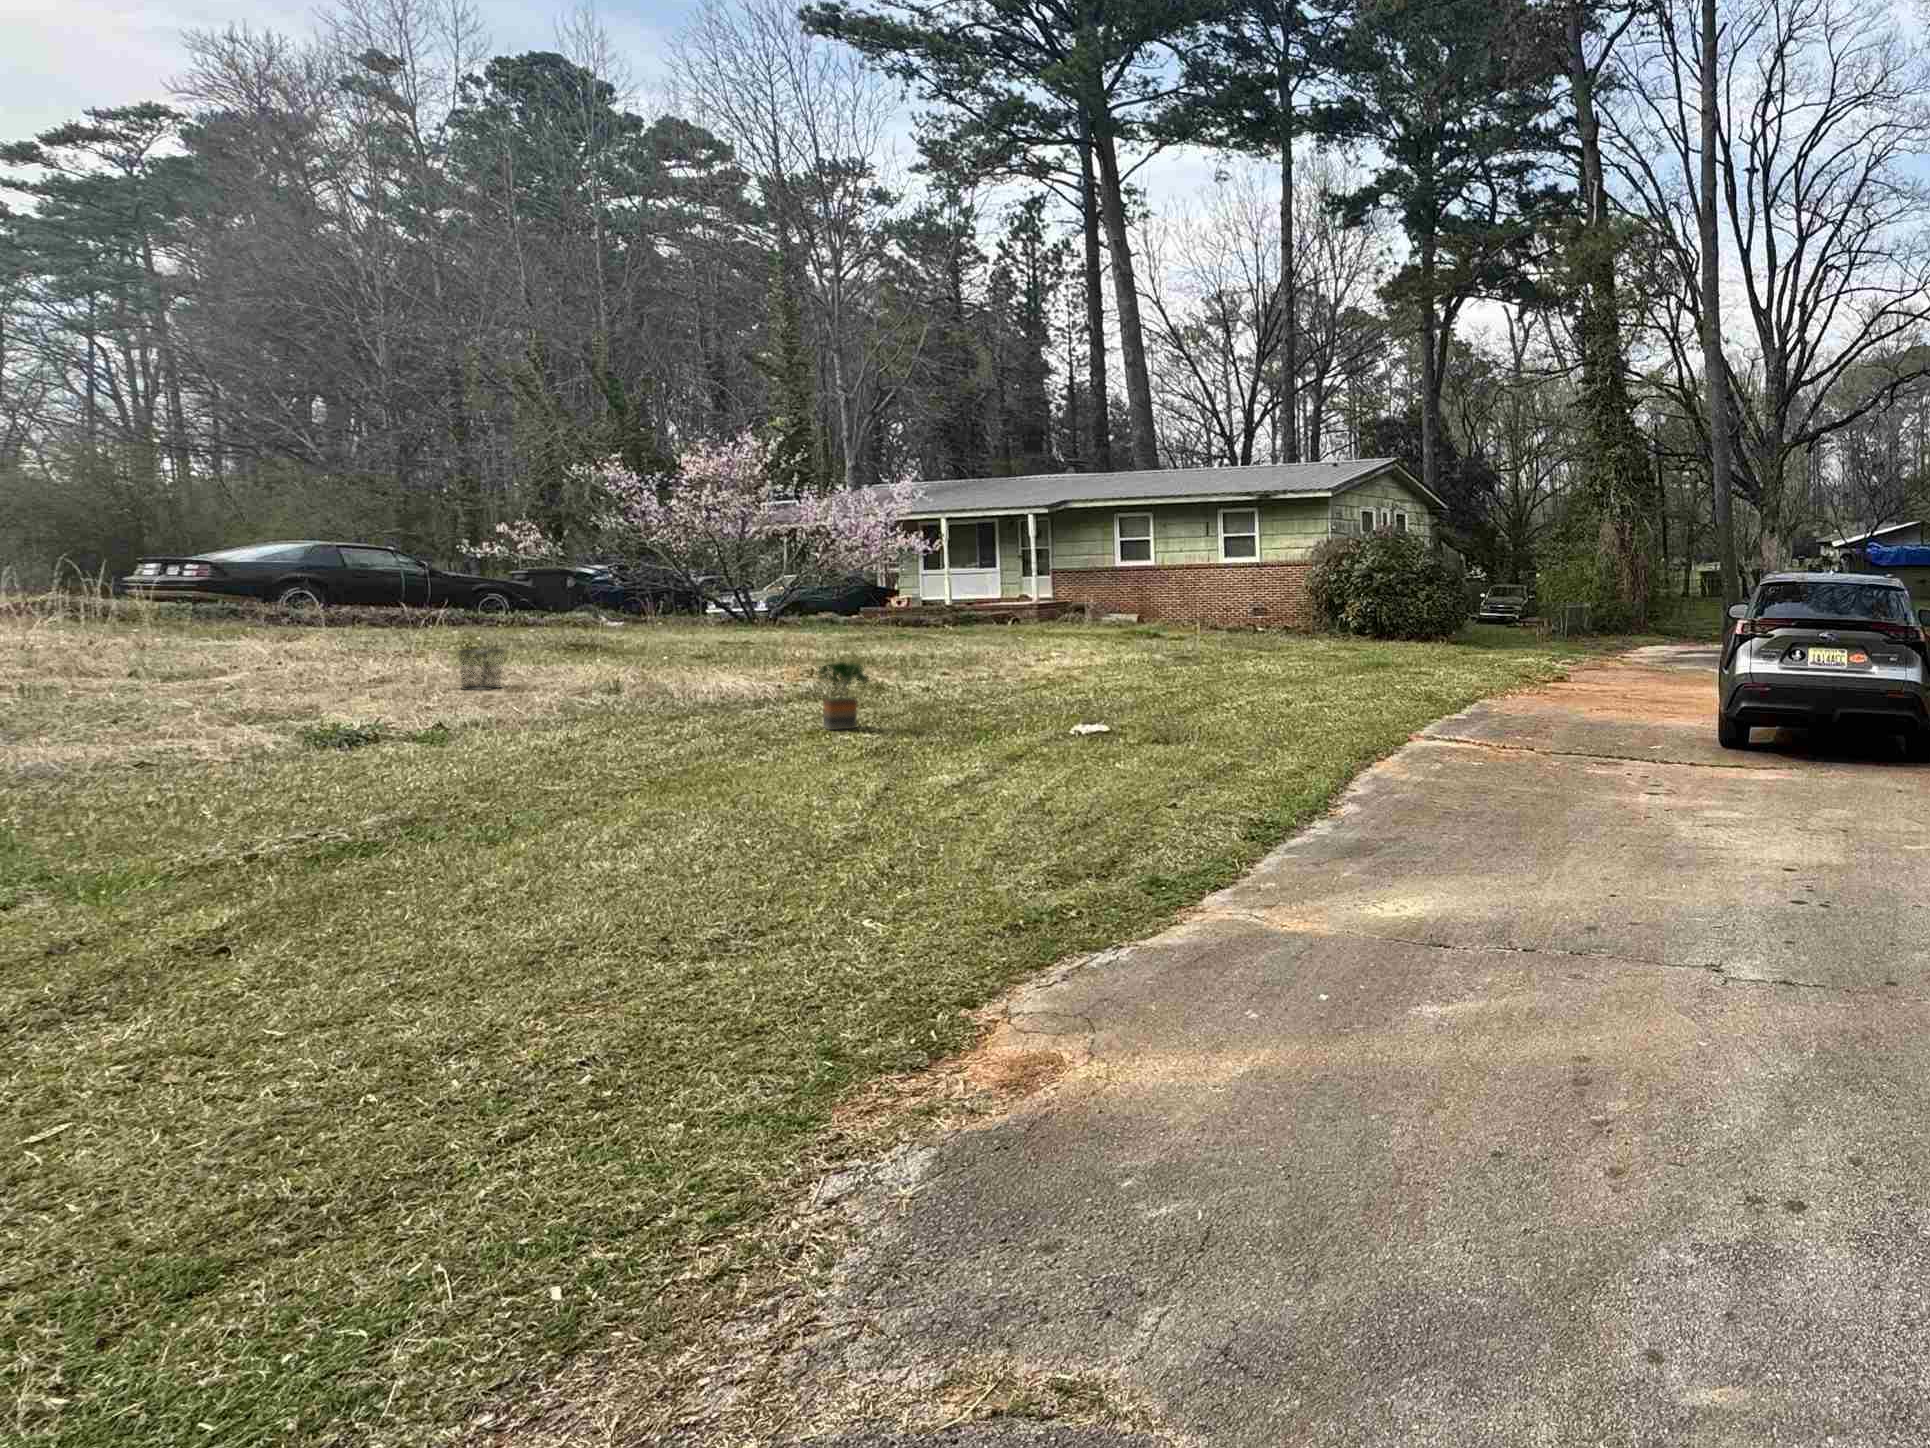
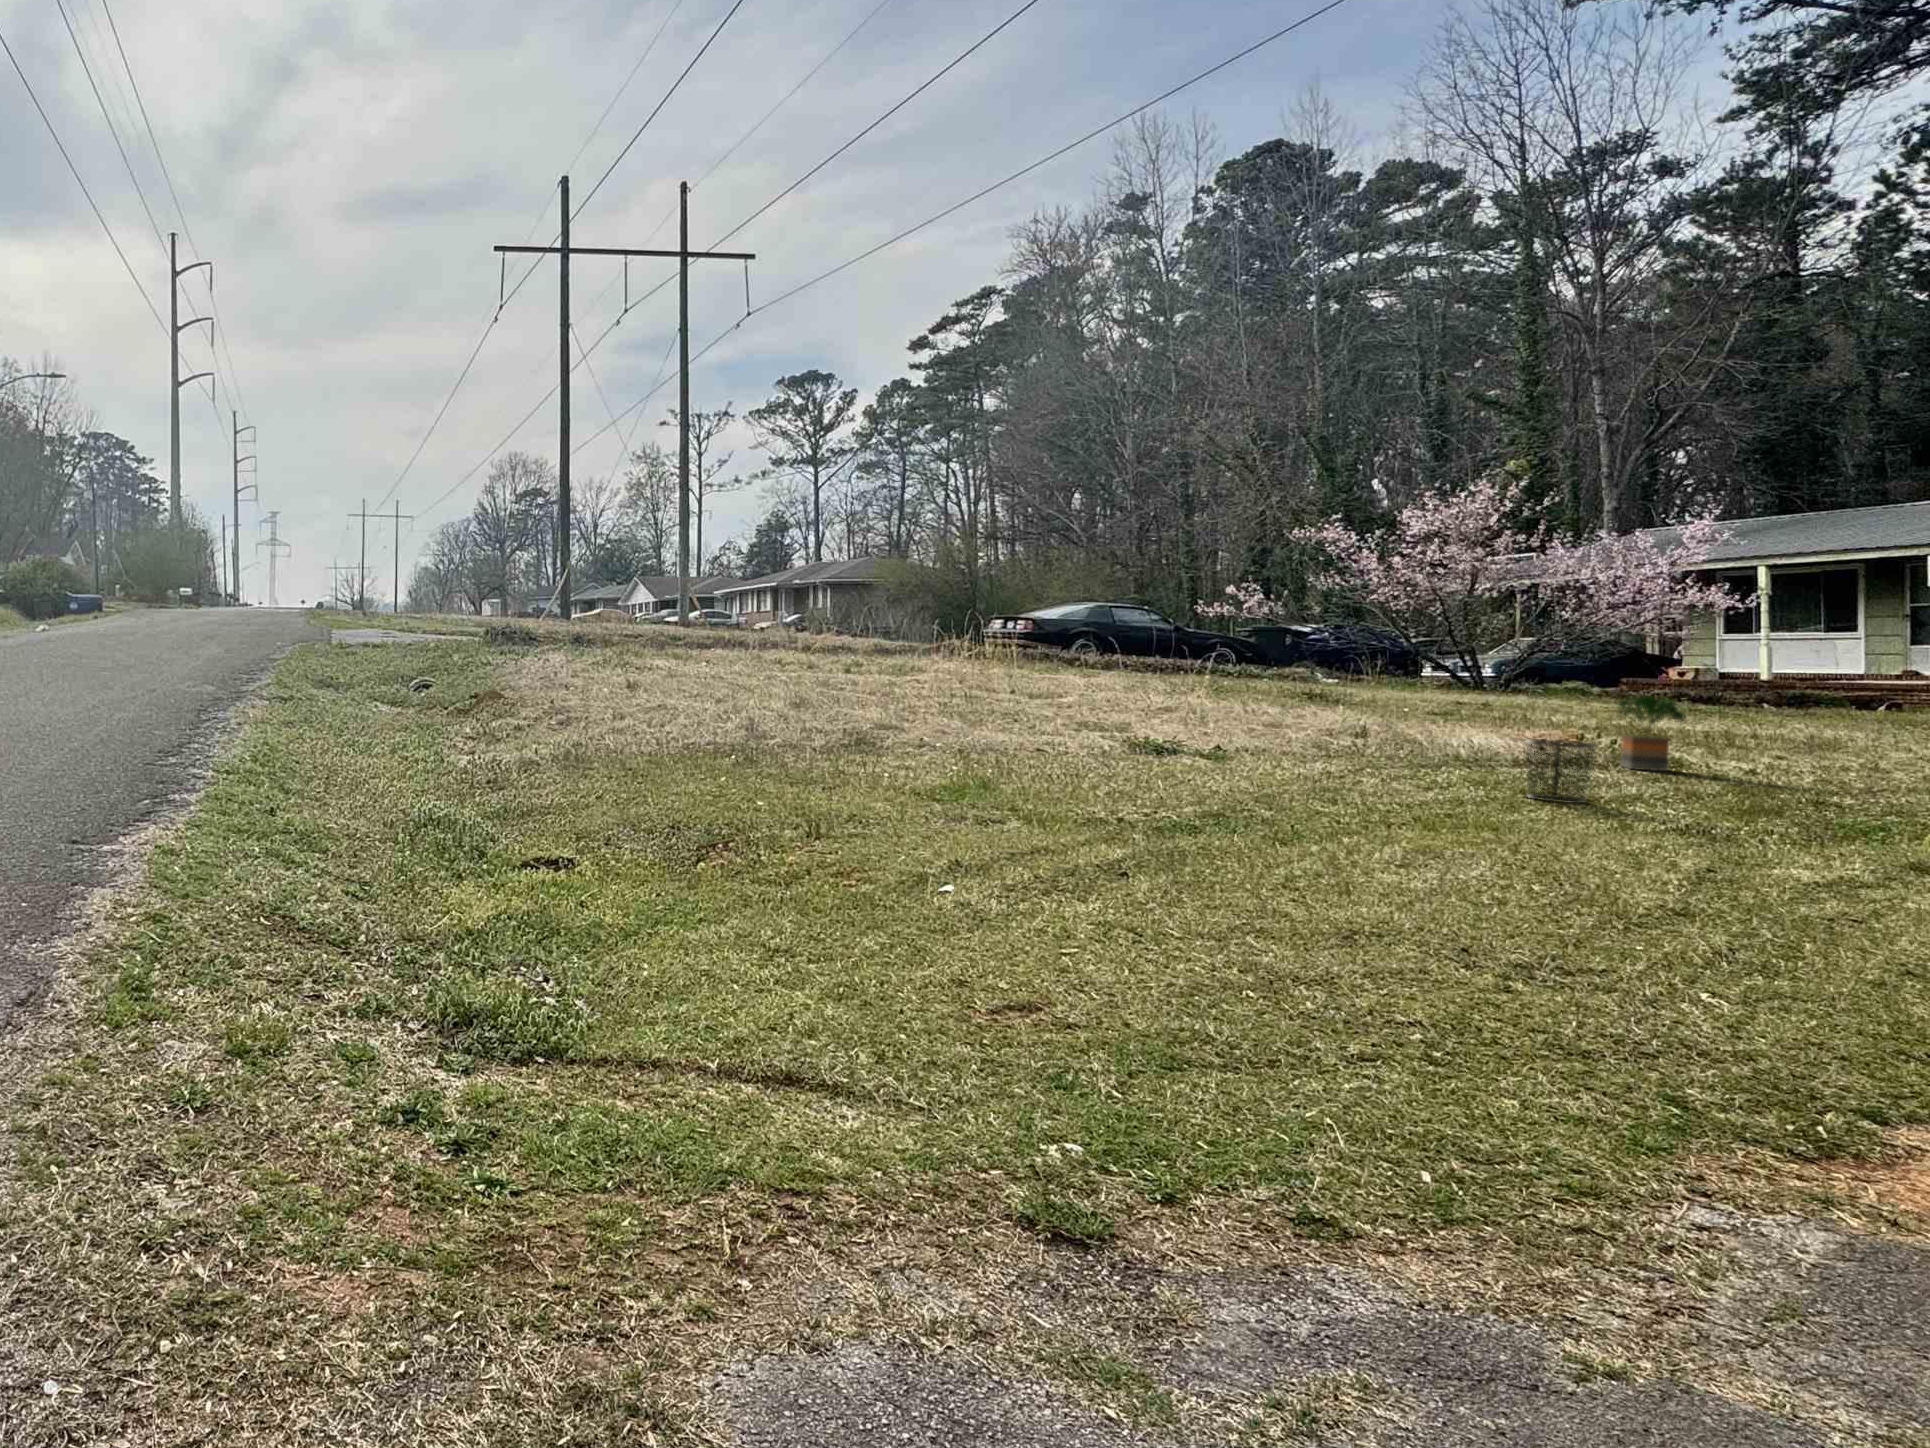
waste bin: present [458,648,504,690] -> present [1525,739,1596,803]

